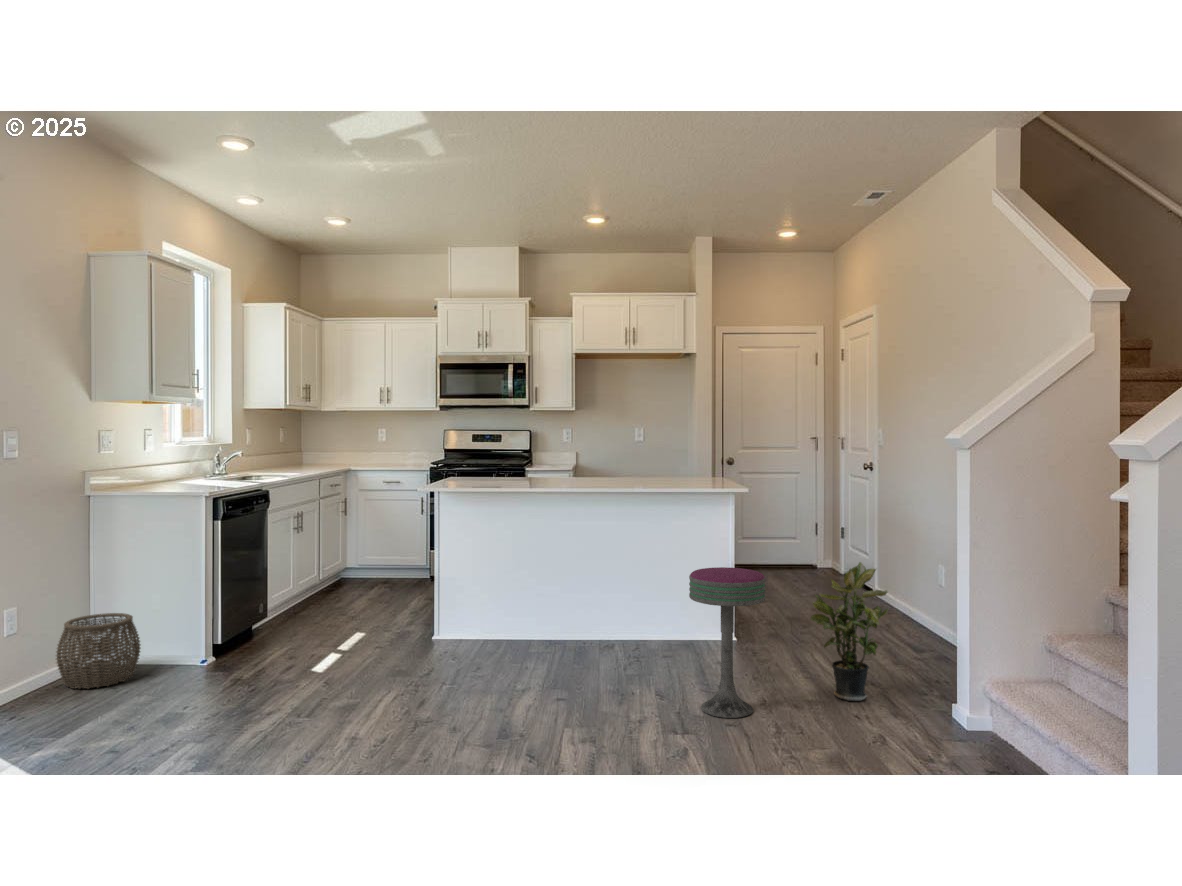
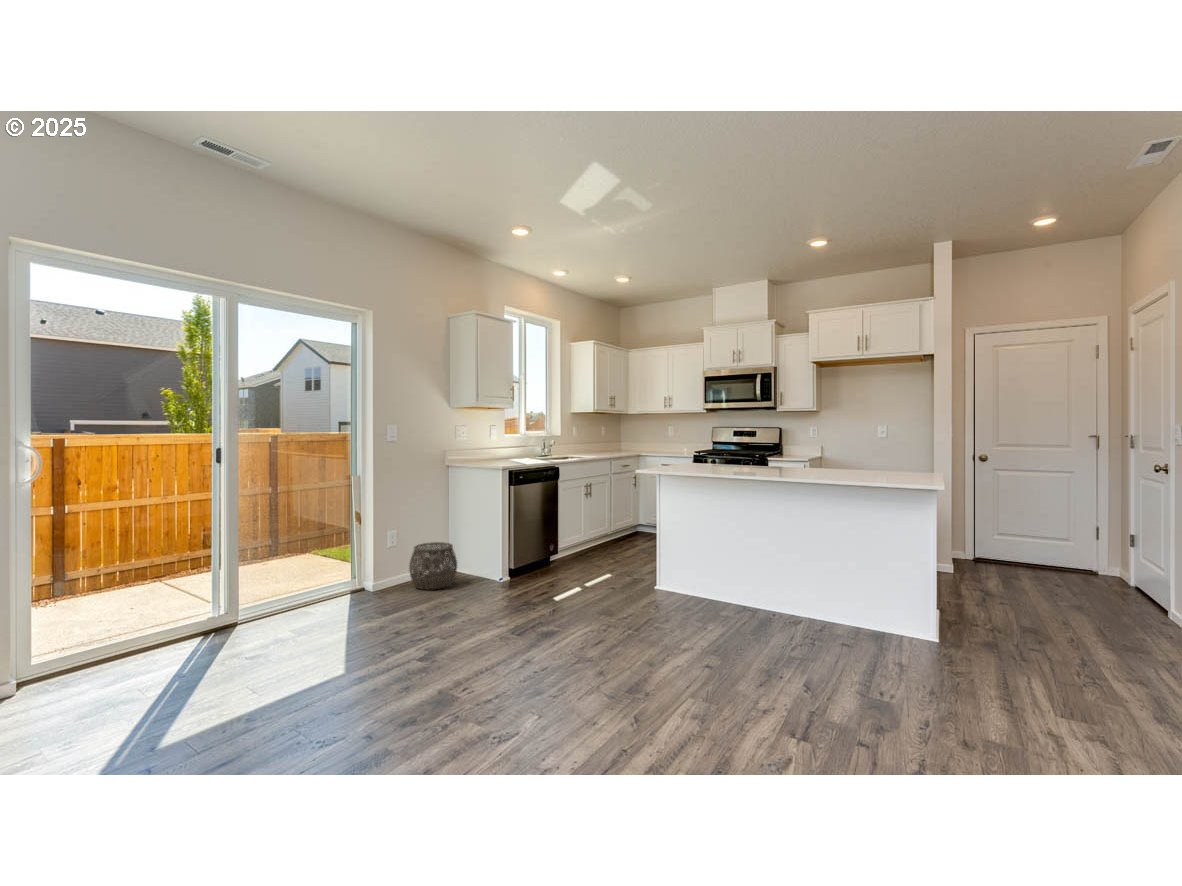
potted plant: present [810,562,888,701] -> none [995,581,1120,757]
bar stool: present [689,567,765,718] -> none [827,564,921,737]

